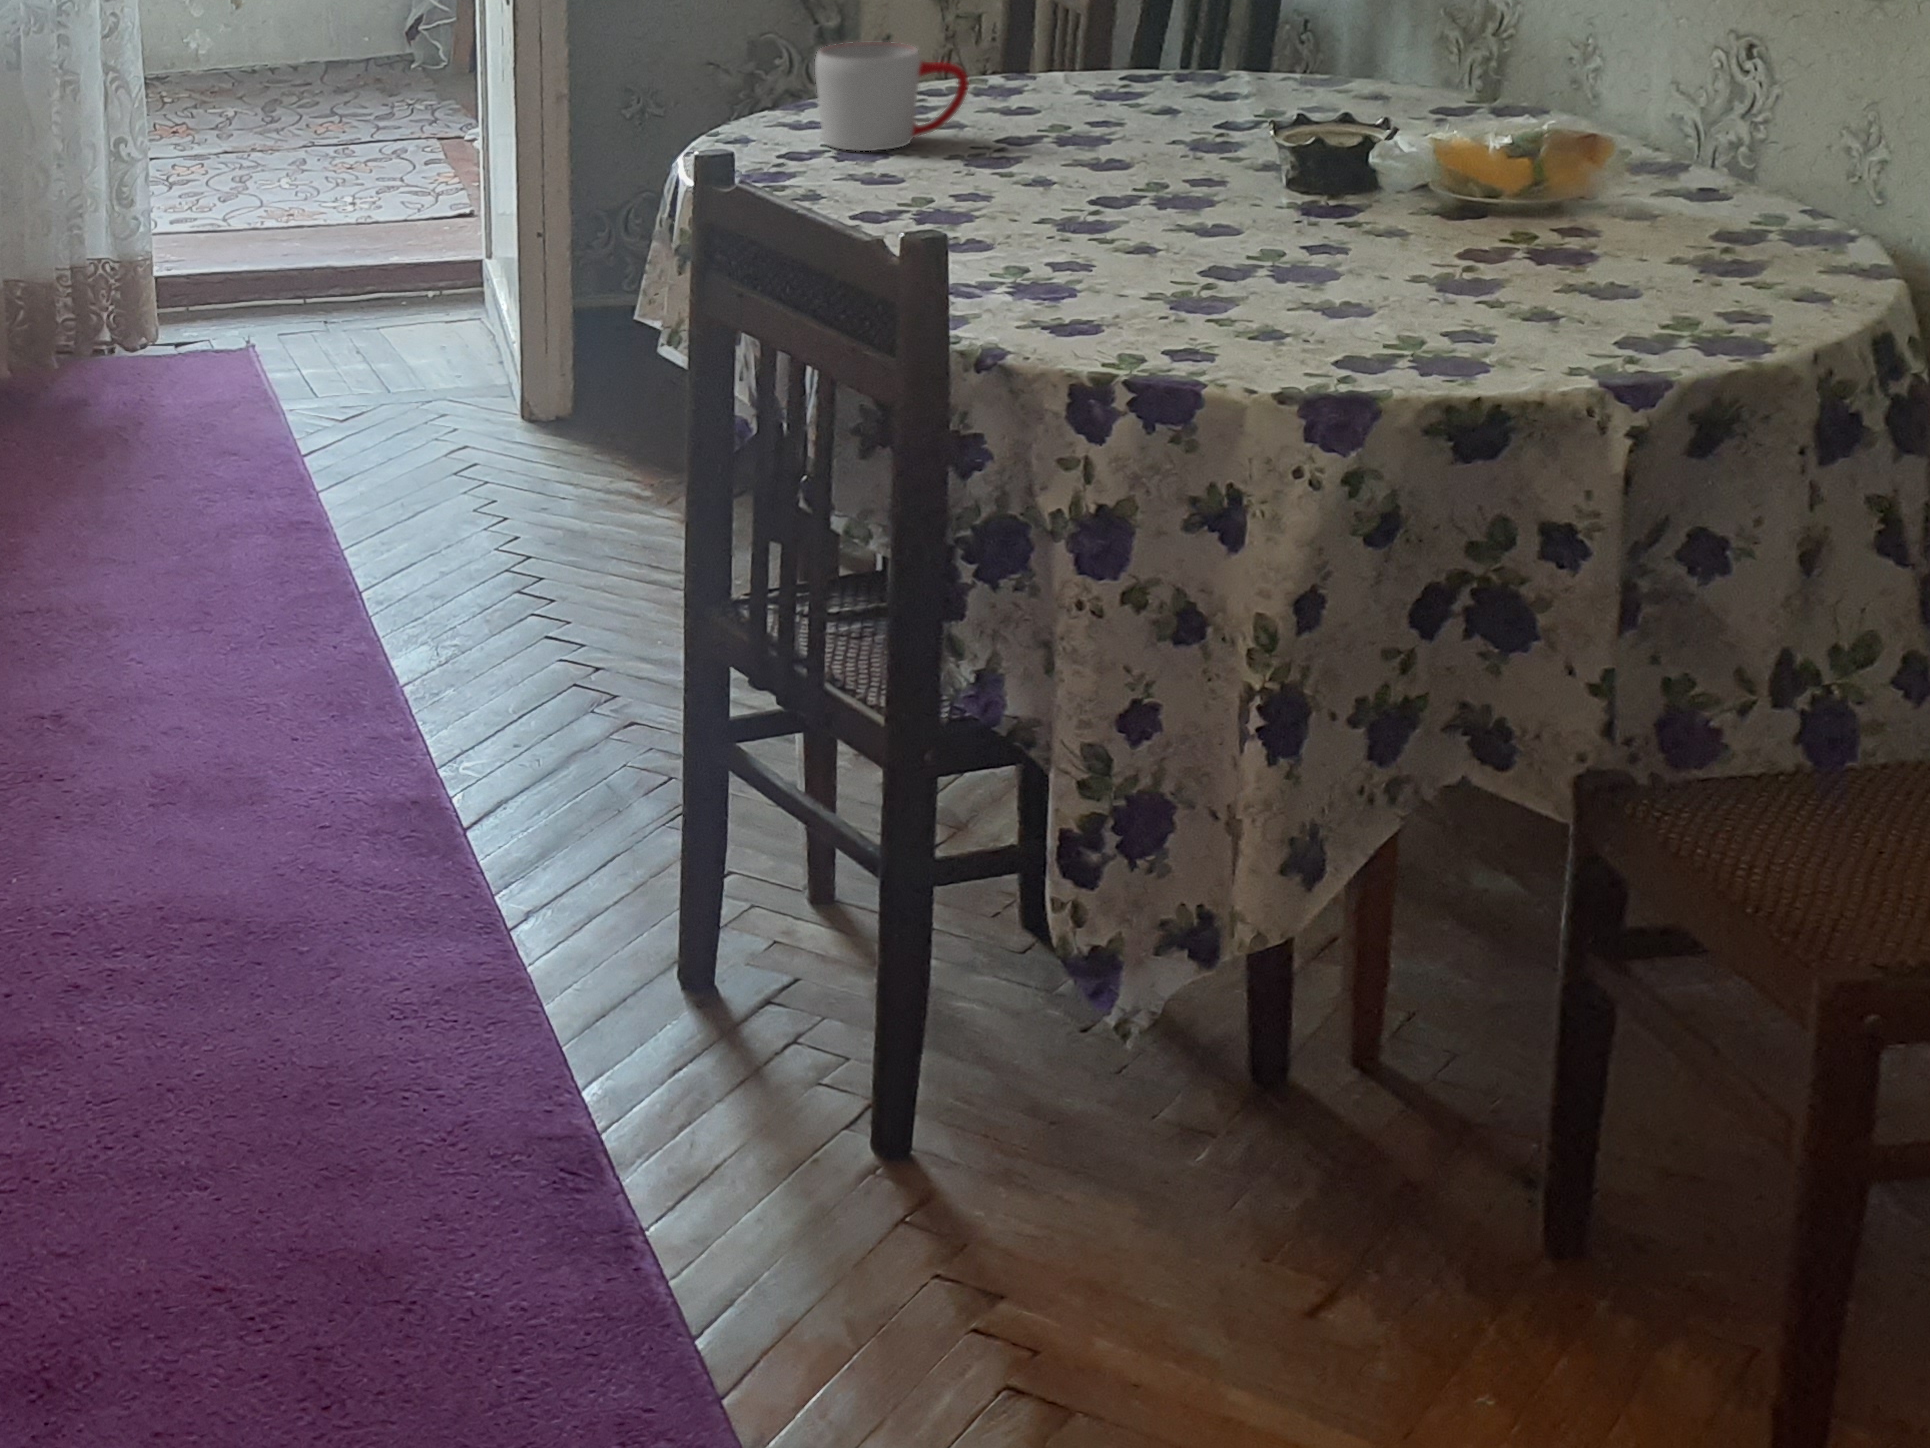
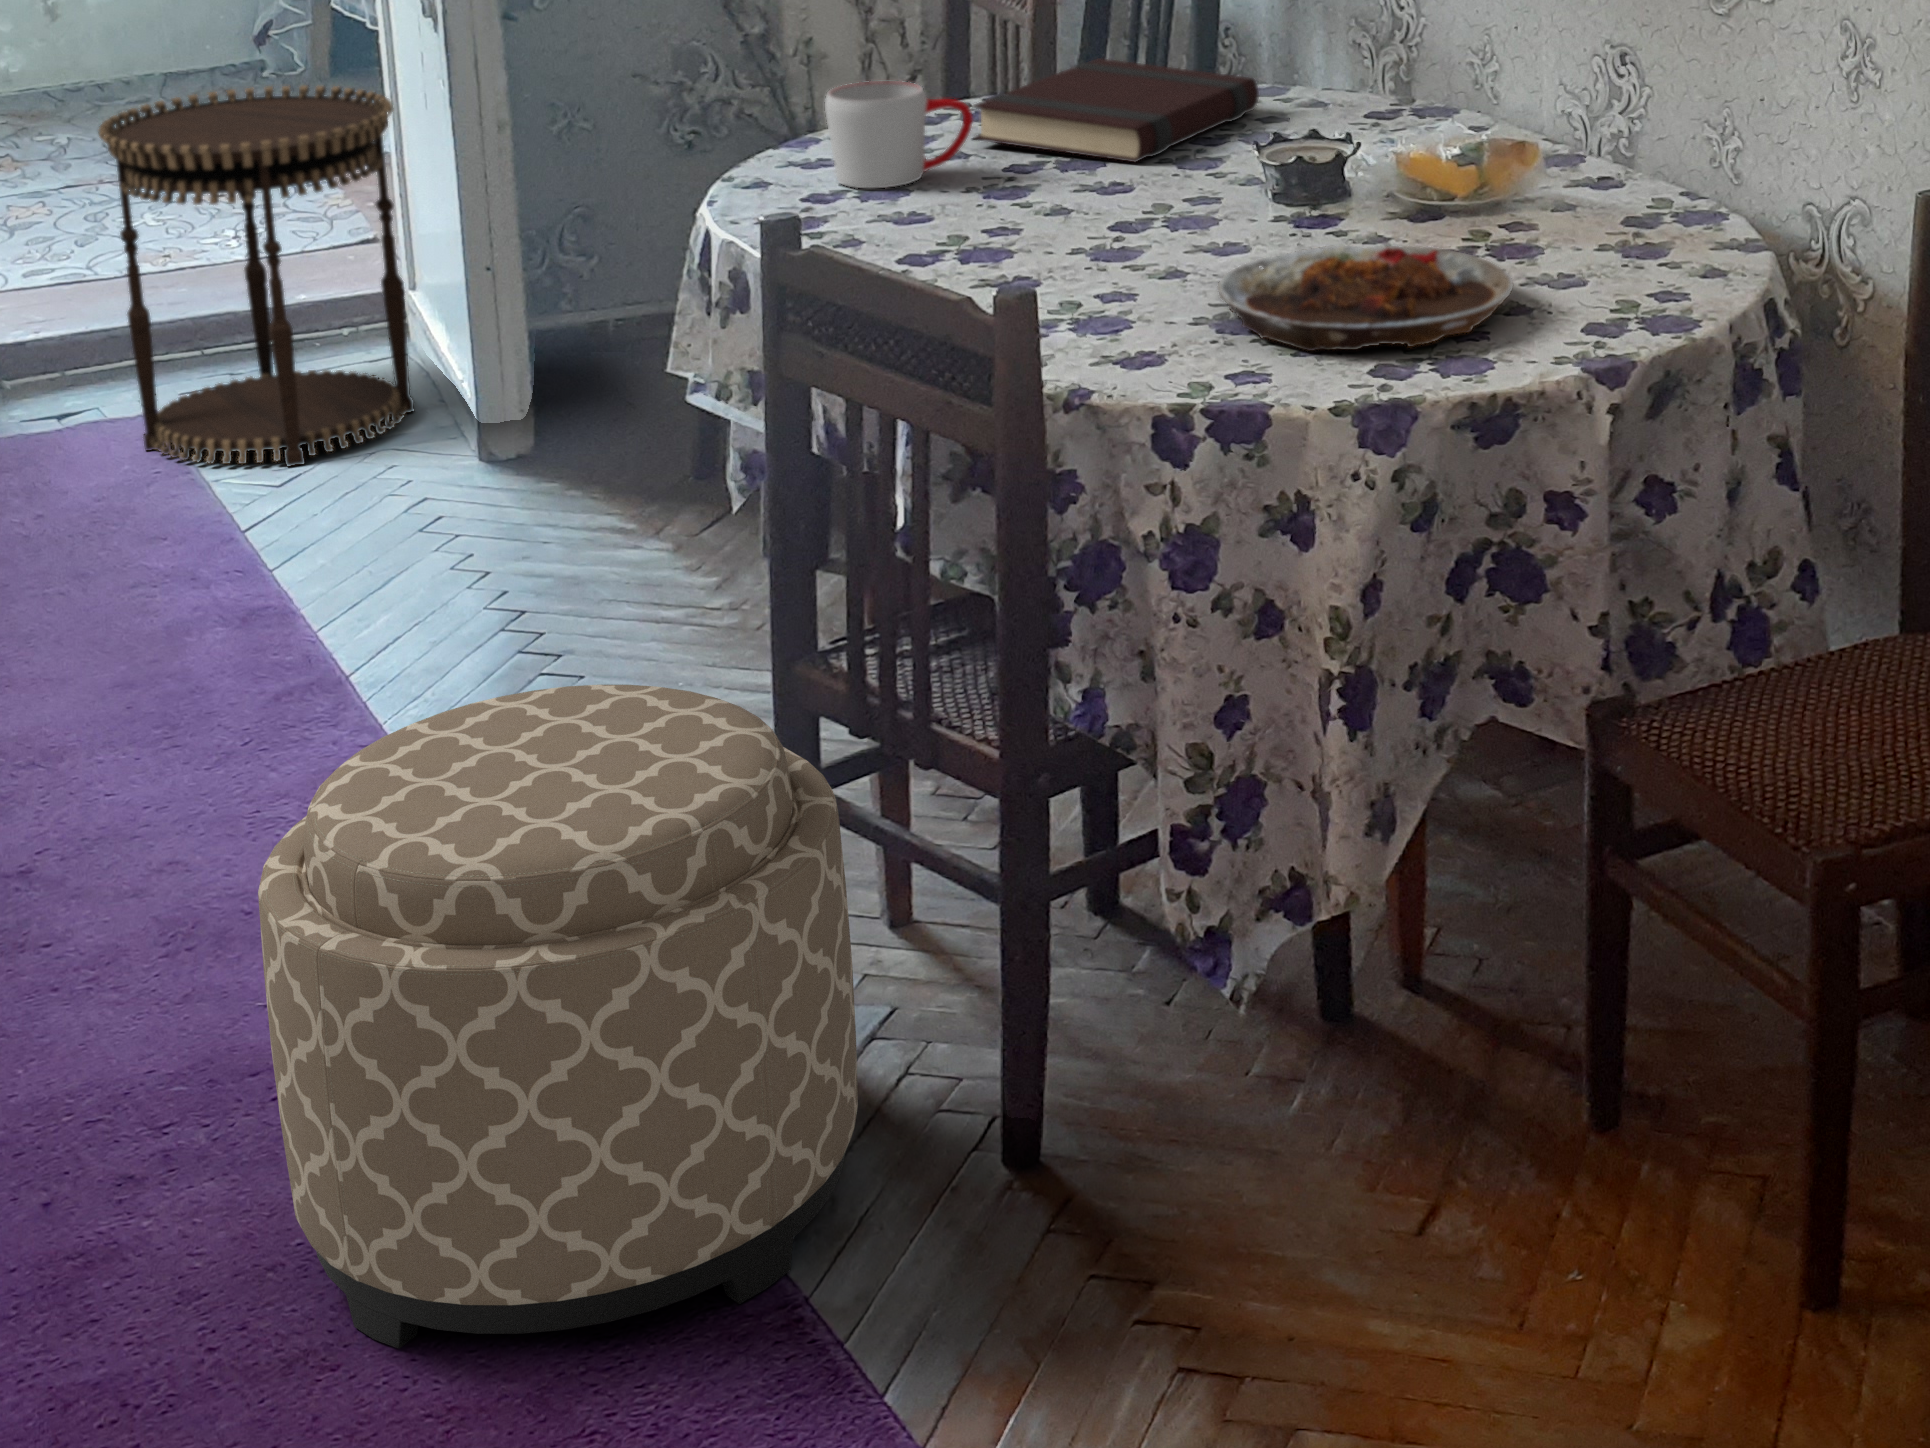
book: none [976,36,1308,142] -> present [973,58,1259,162]
side table: none [213,51,472,405] -> present [99,85,414,467]
plate: none [1179,232,1536,343] -> present [1218,246,1513,351]
ottoman: none [174,597,720,1218] -> present [258,685,858,1349]

